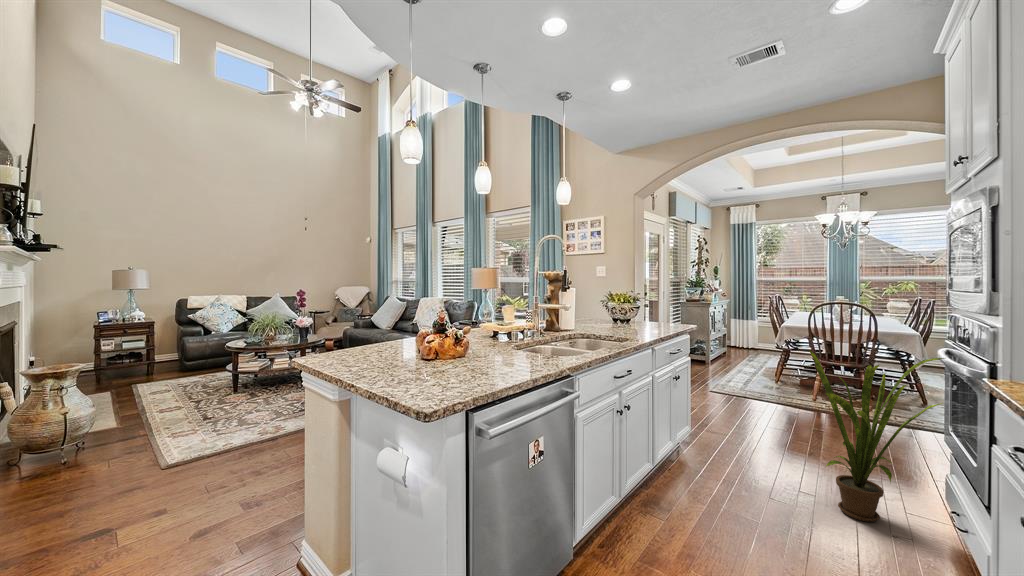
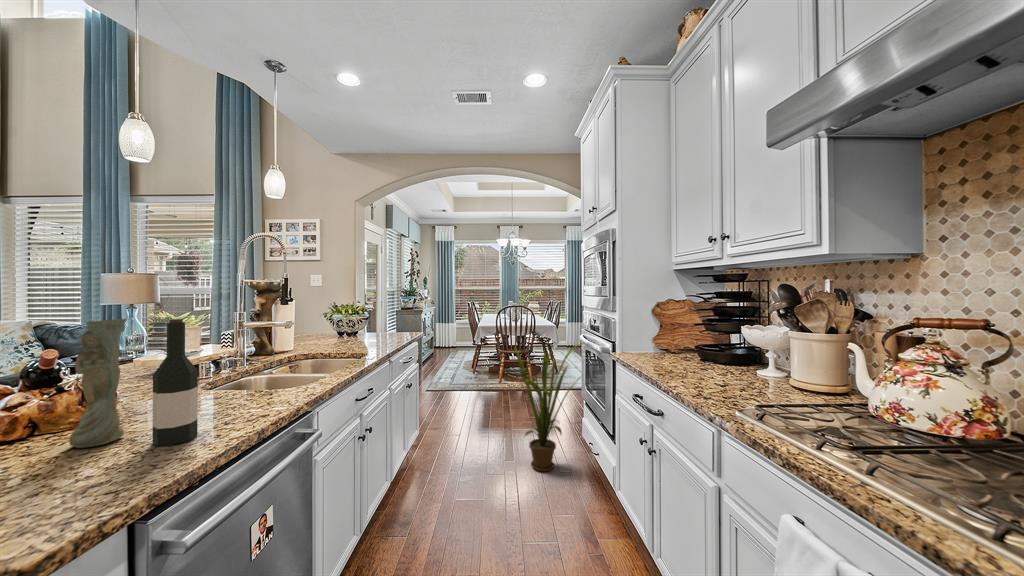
vase: none [448,296,471,369] -> present [69,319,127,448]
wine bottle: none [481,297,502,377] -> present [153,319,198,446]

